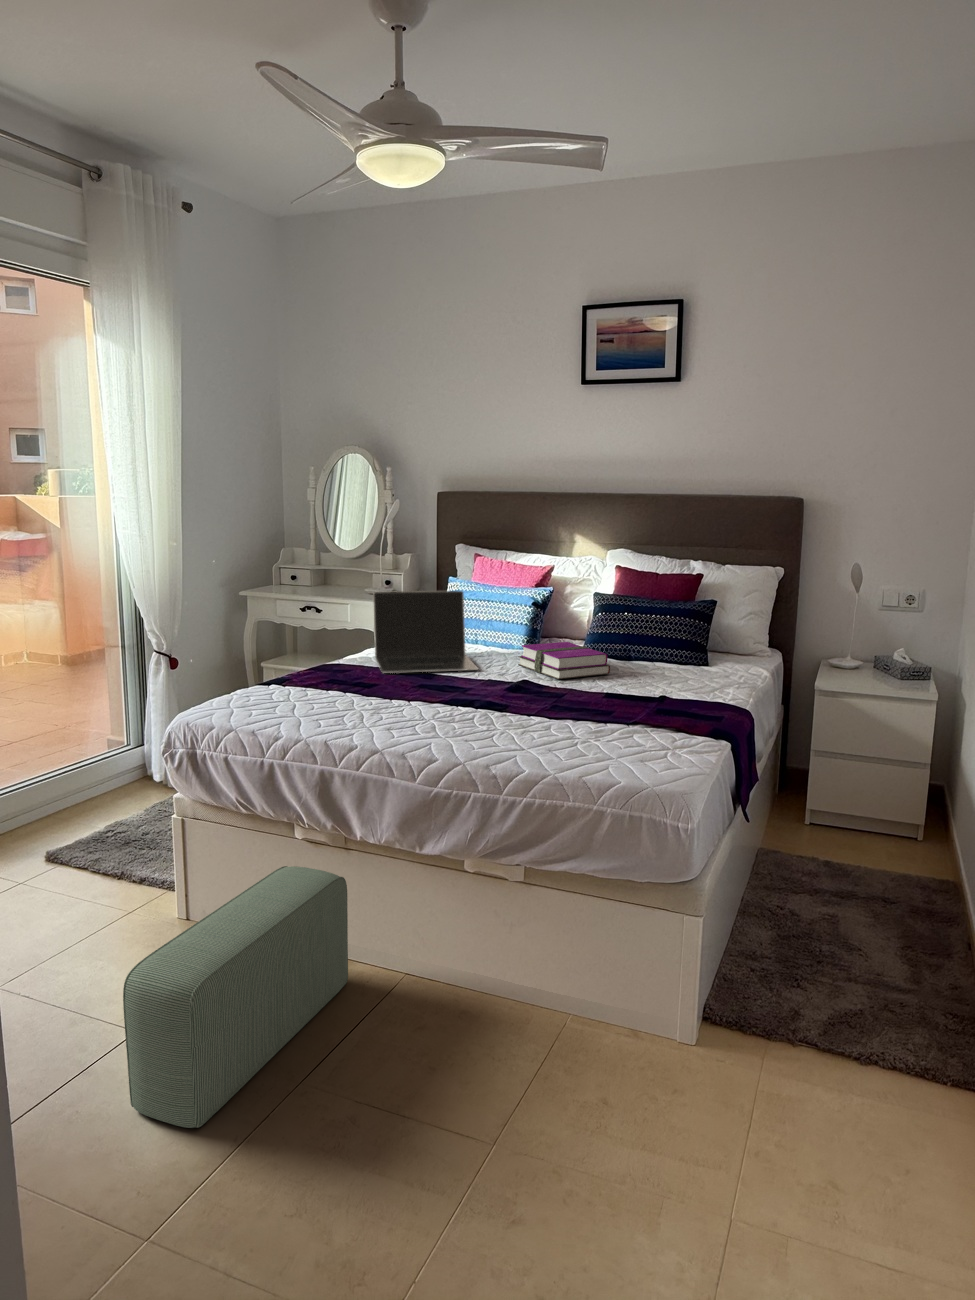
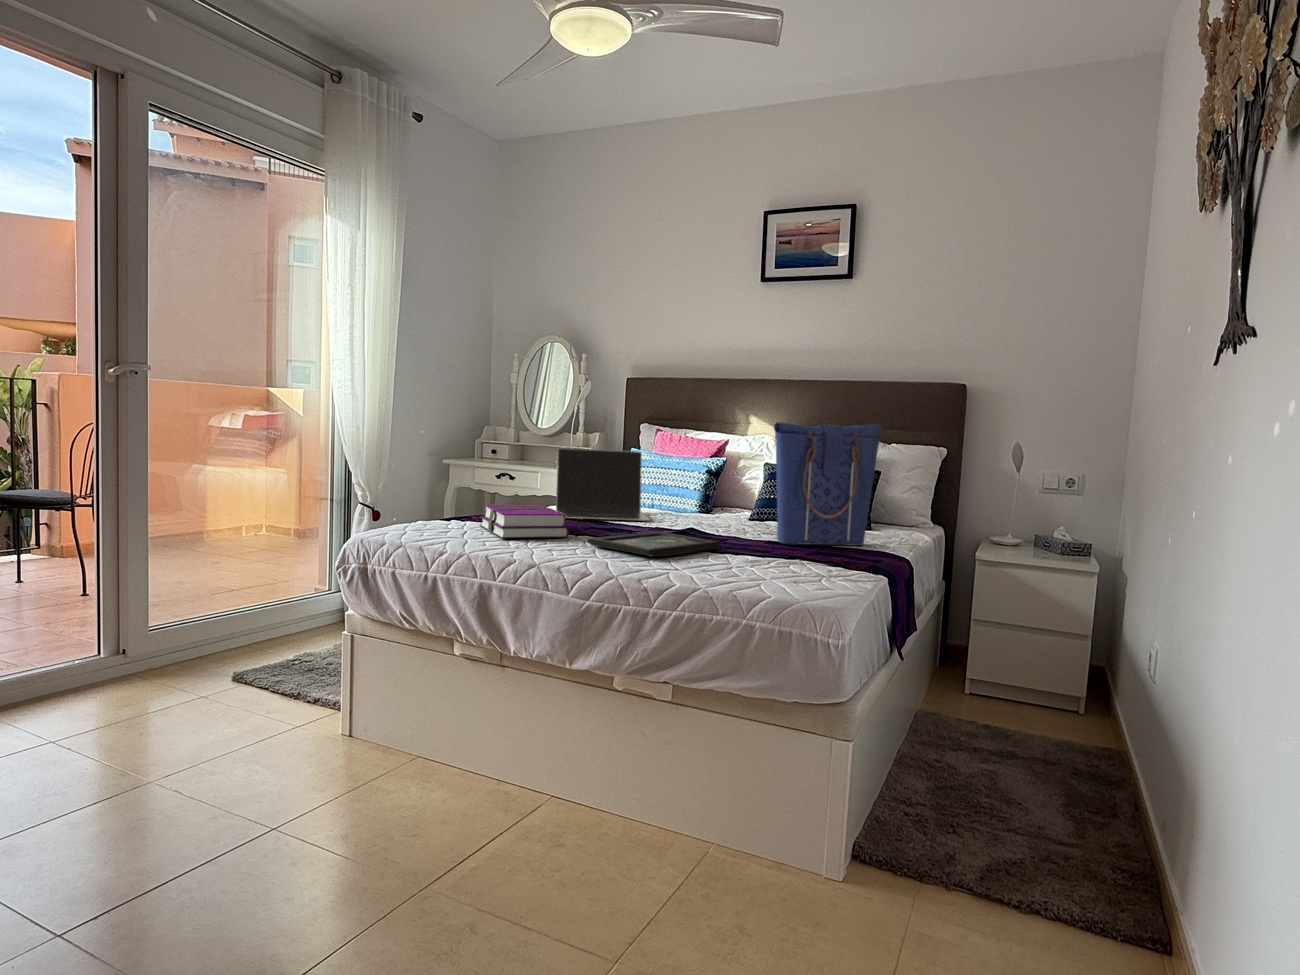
tote bag: none [608,567,721,697] -> present [774,422,882,545]
hardback book: present [518,642,610,679] -> present [480,505,569,538]
tray: none [423,691,557,730] -> present [587,531,719,556]
pouf: present [123,866,348,1128] -> none [238,676,496,928]

